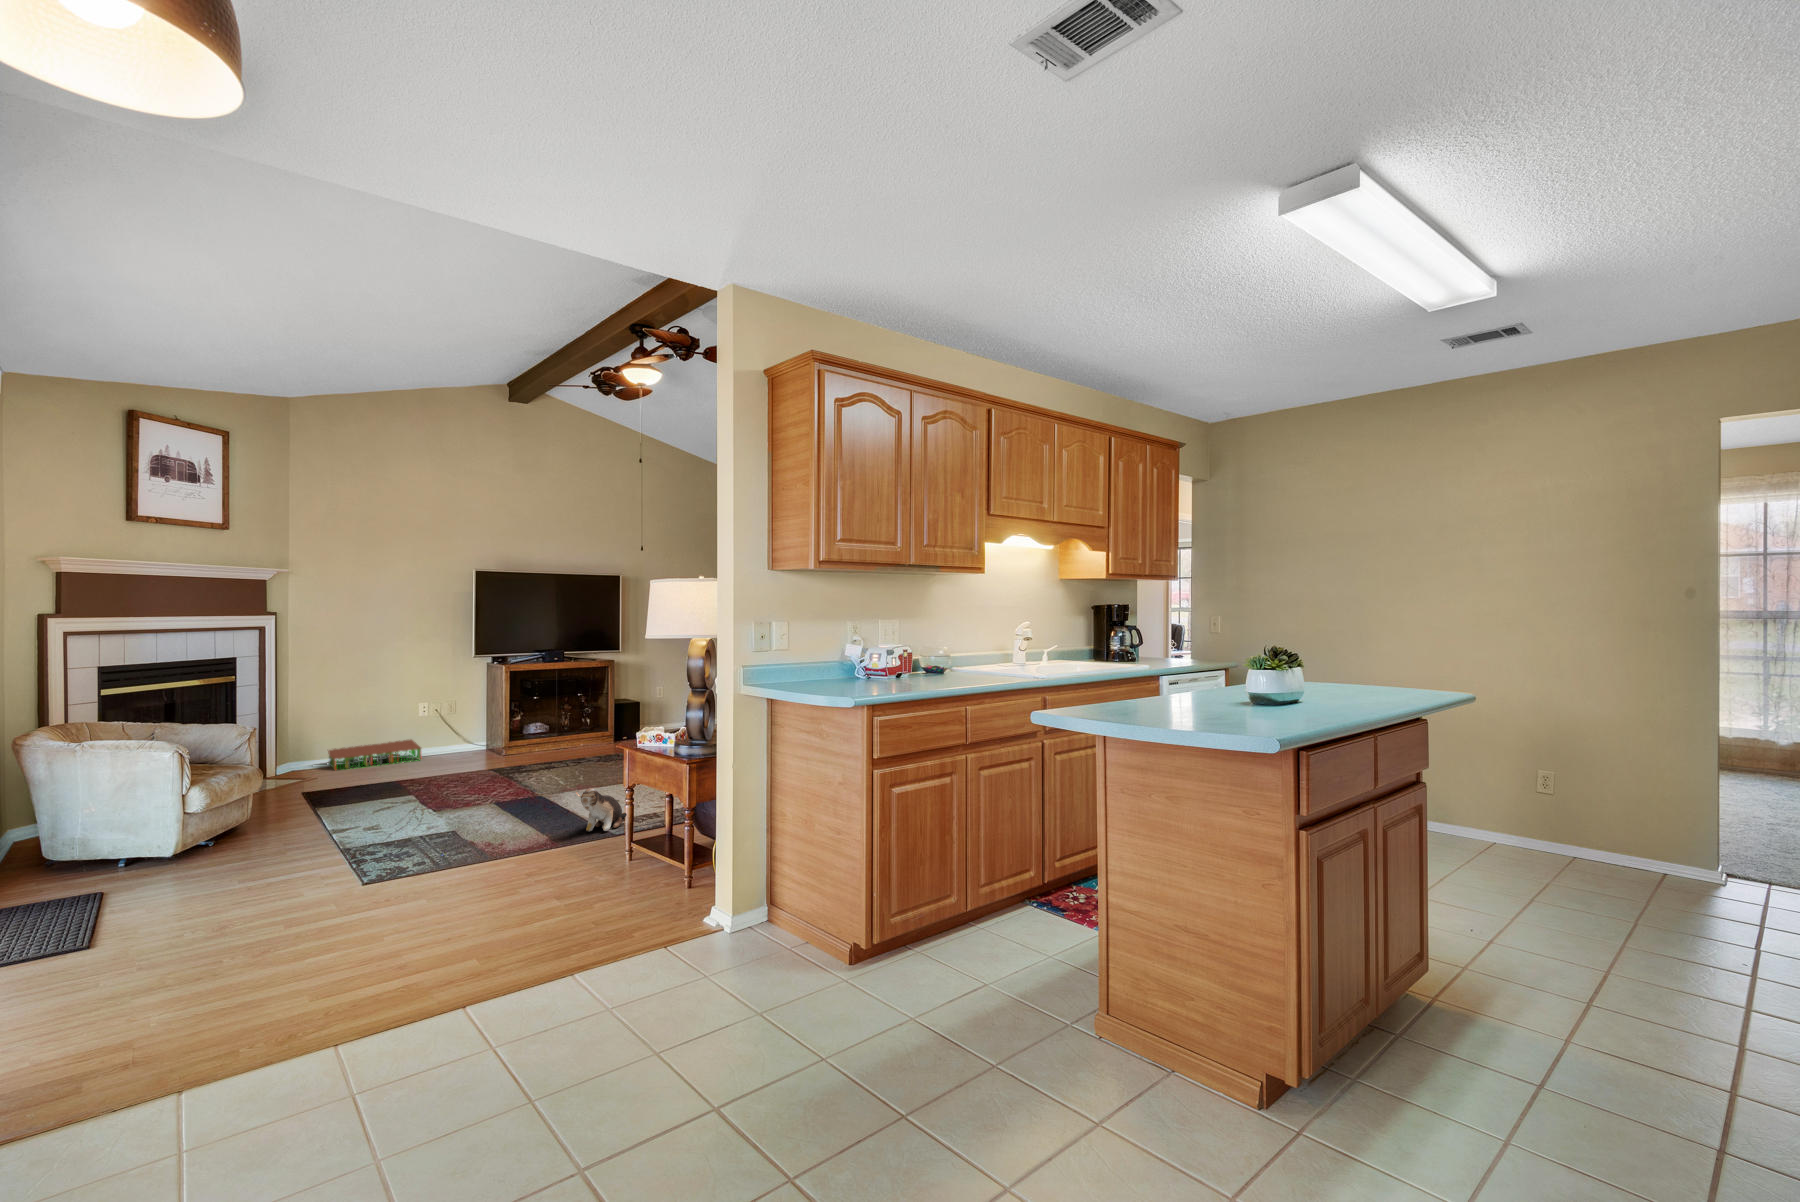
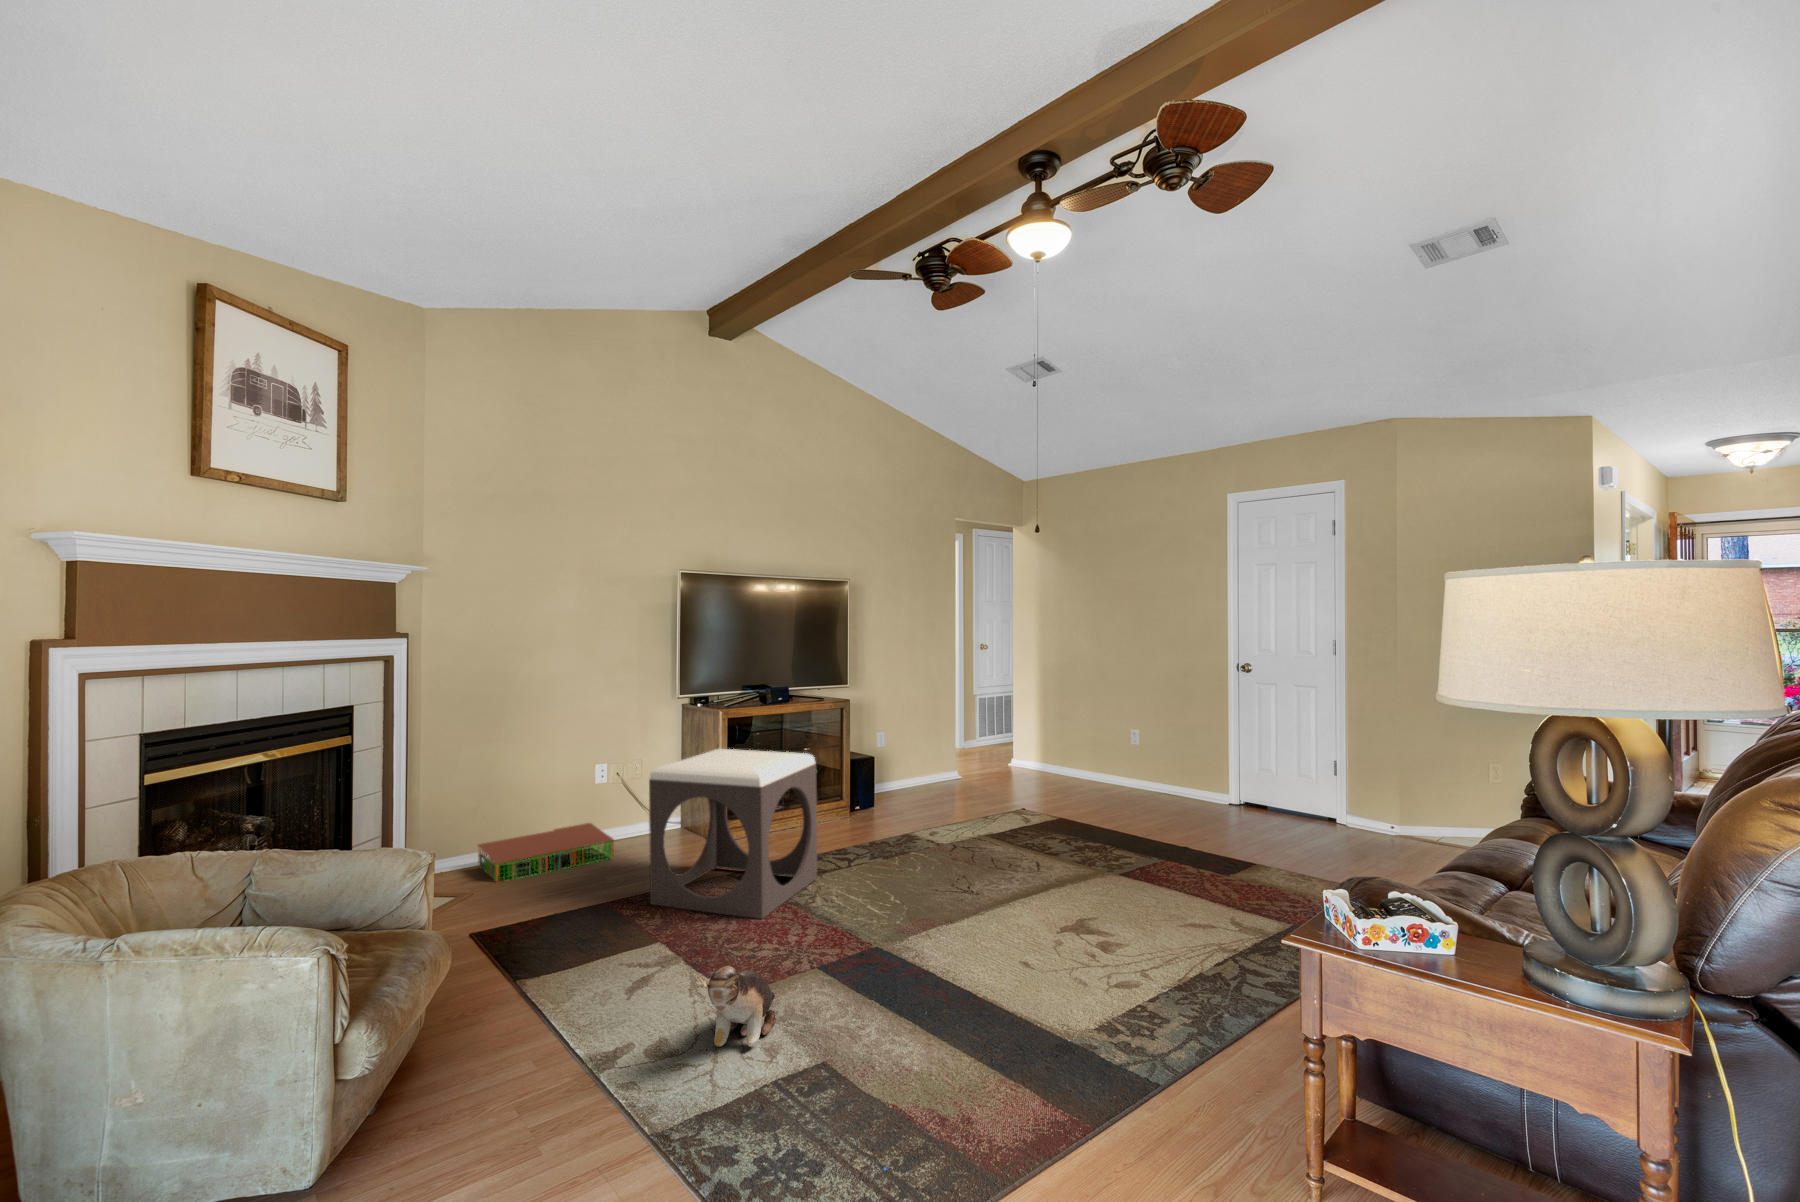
footstool: none [423,687,543,785] -> present [649,749,817,919]
plush toy: present [576,788,627,832] -> present [700,965,776,1047]

